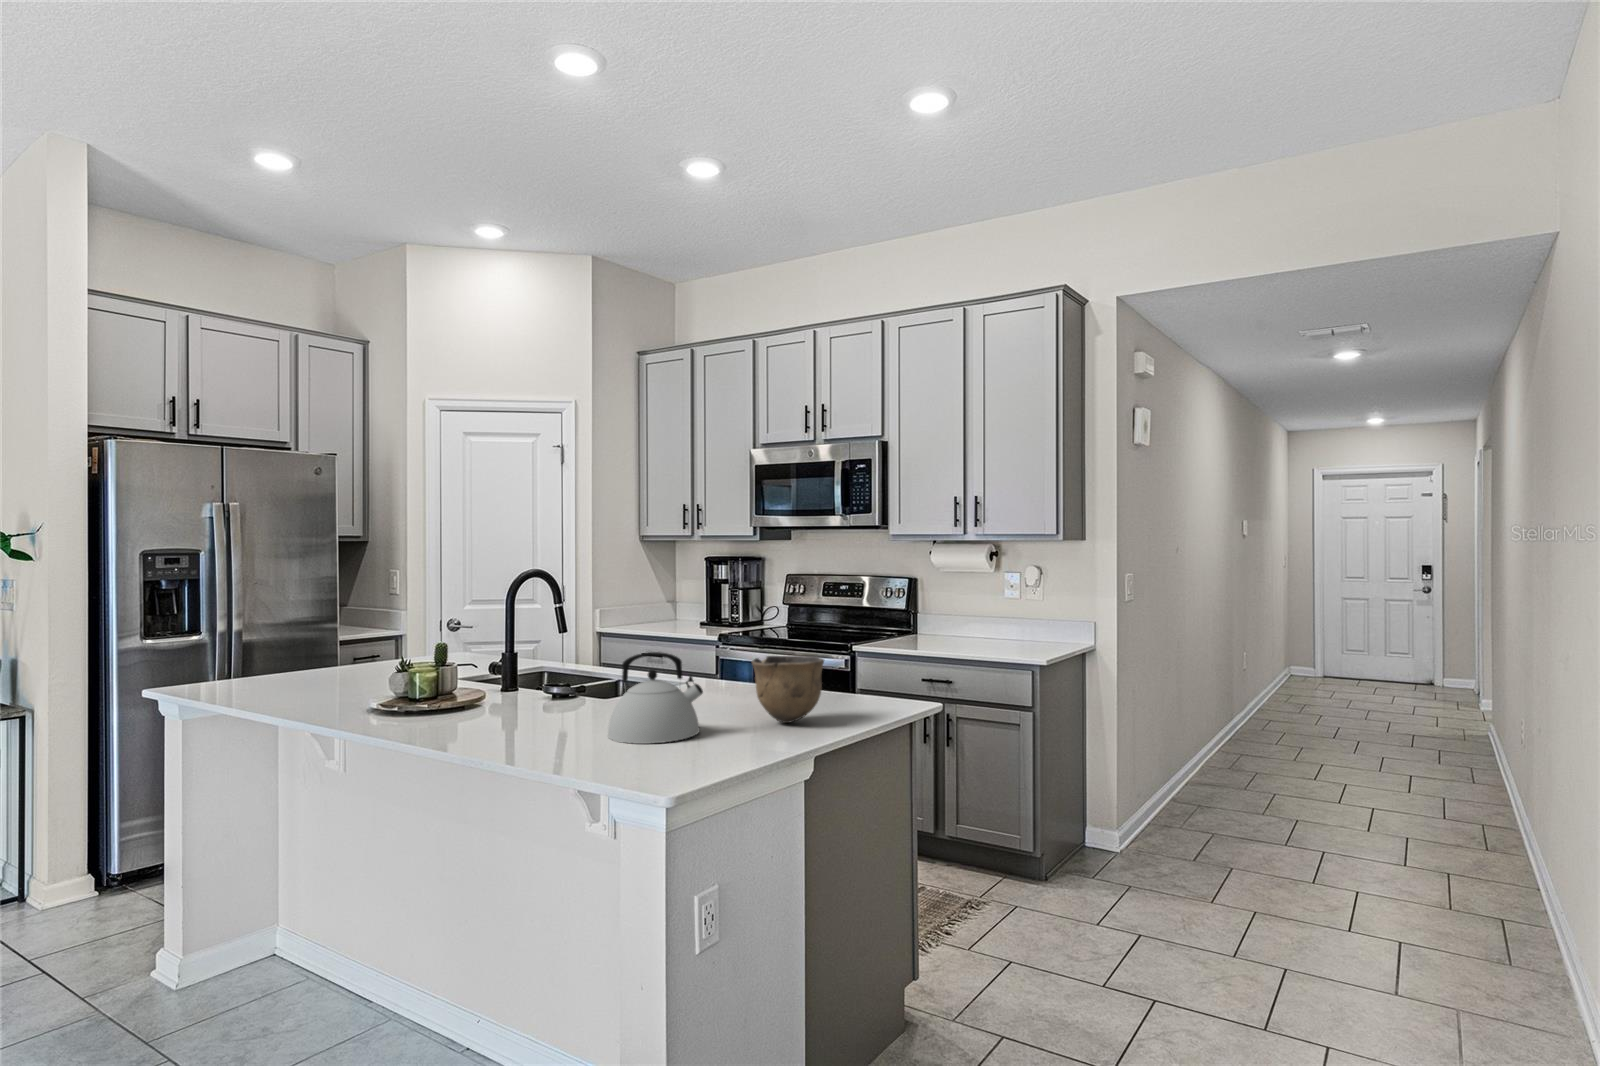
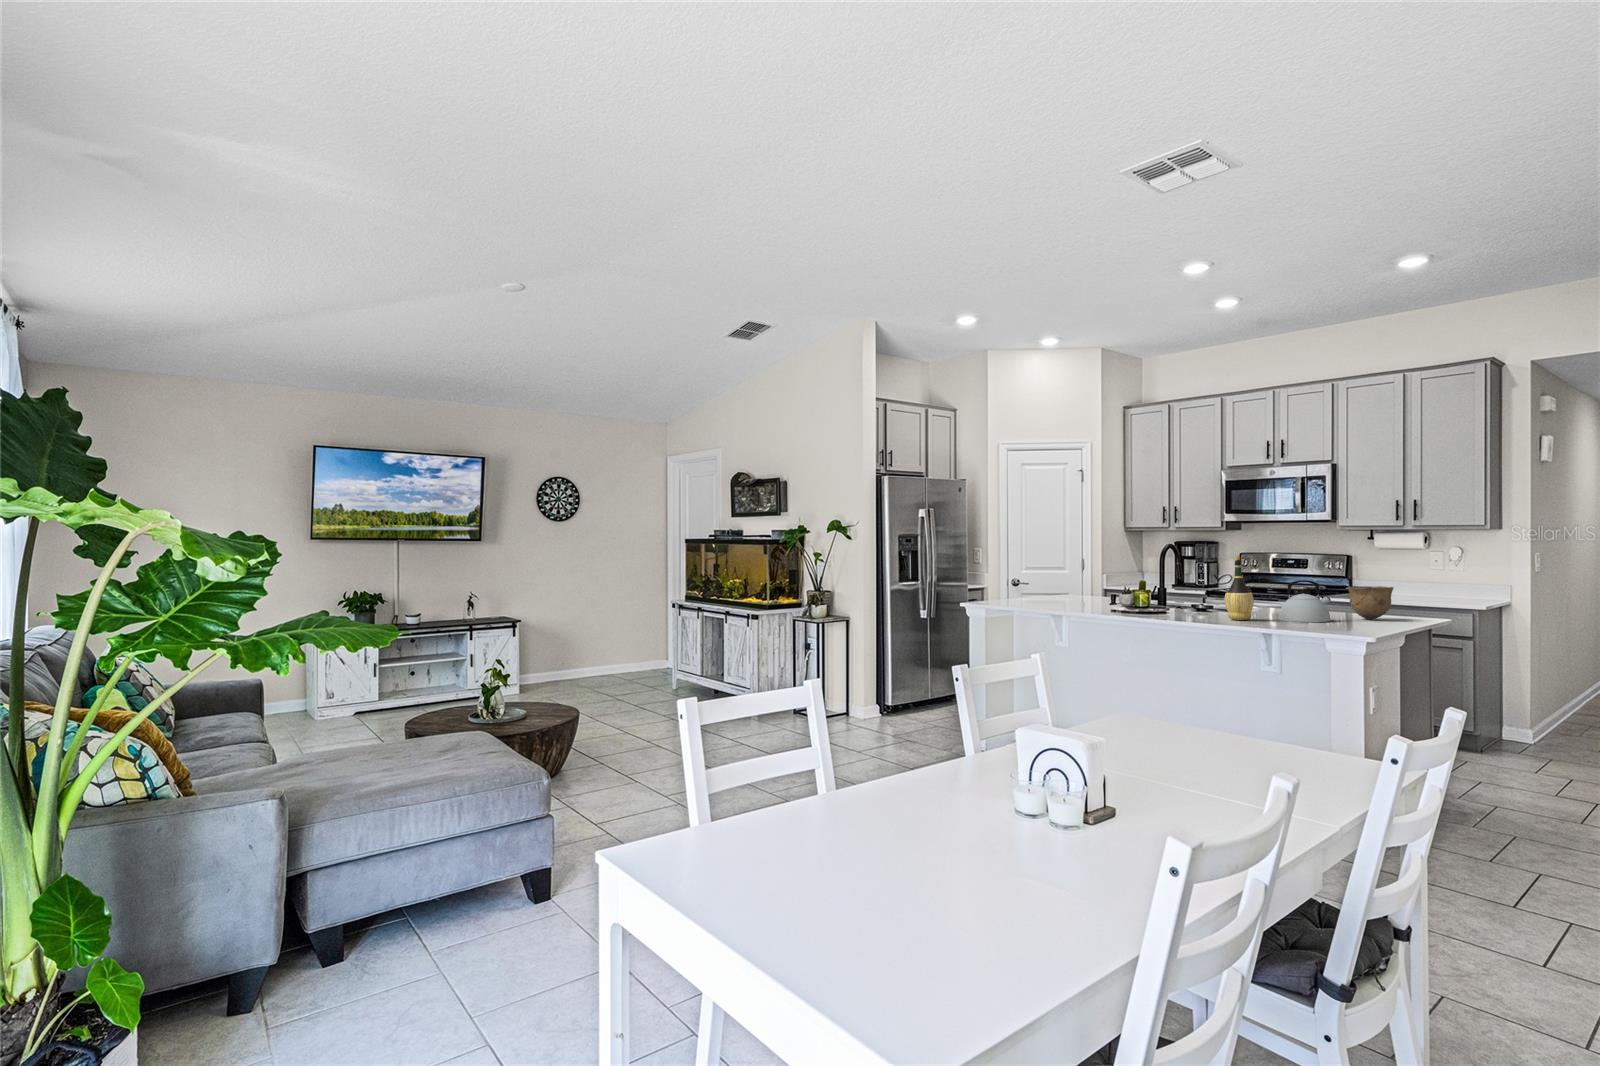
wine bottle: none [486,606,543,744] -> present [1225,556,1254,620]

